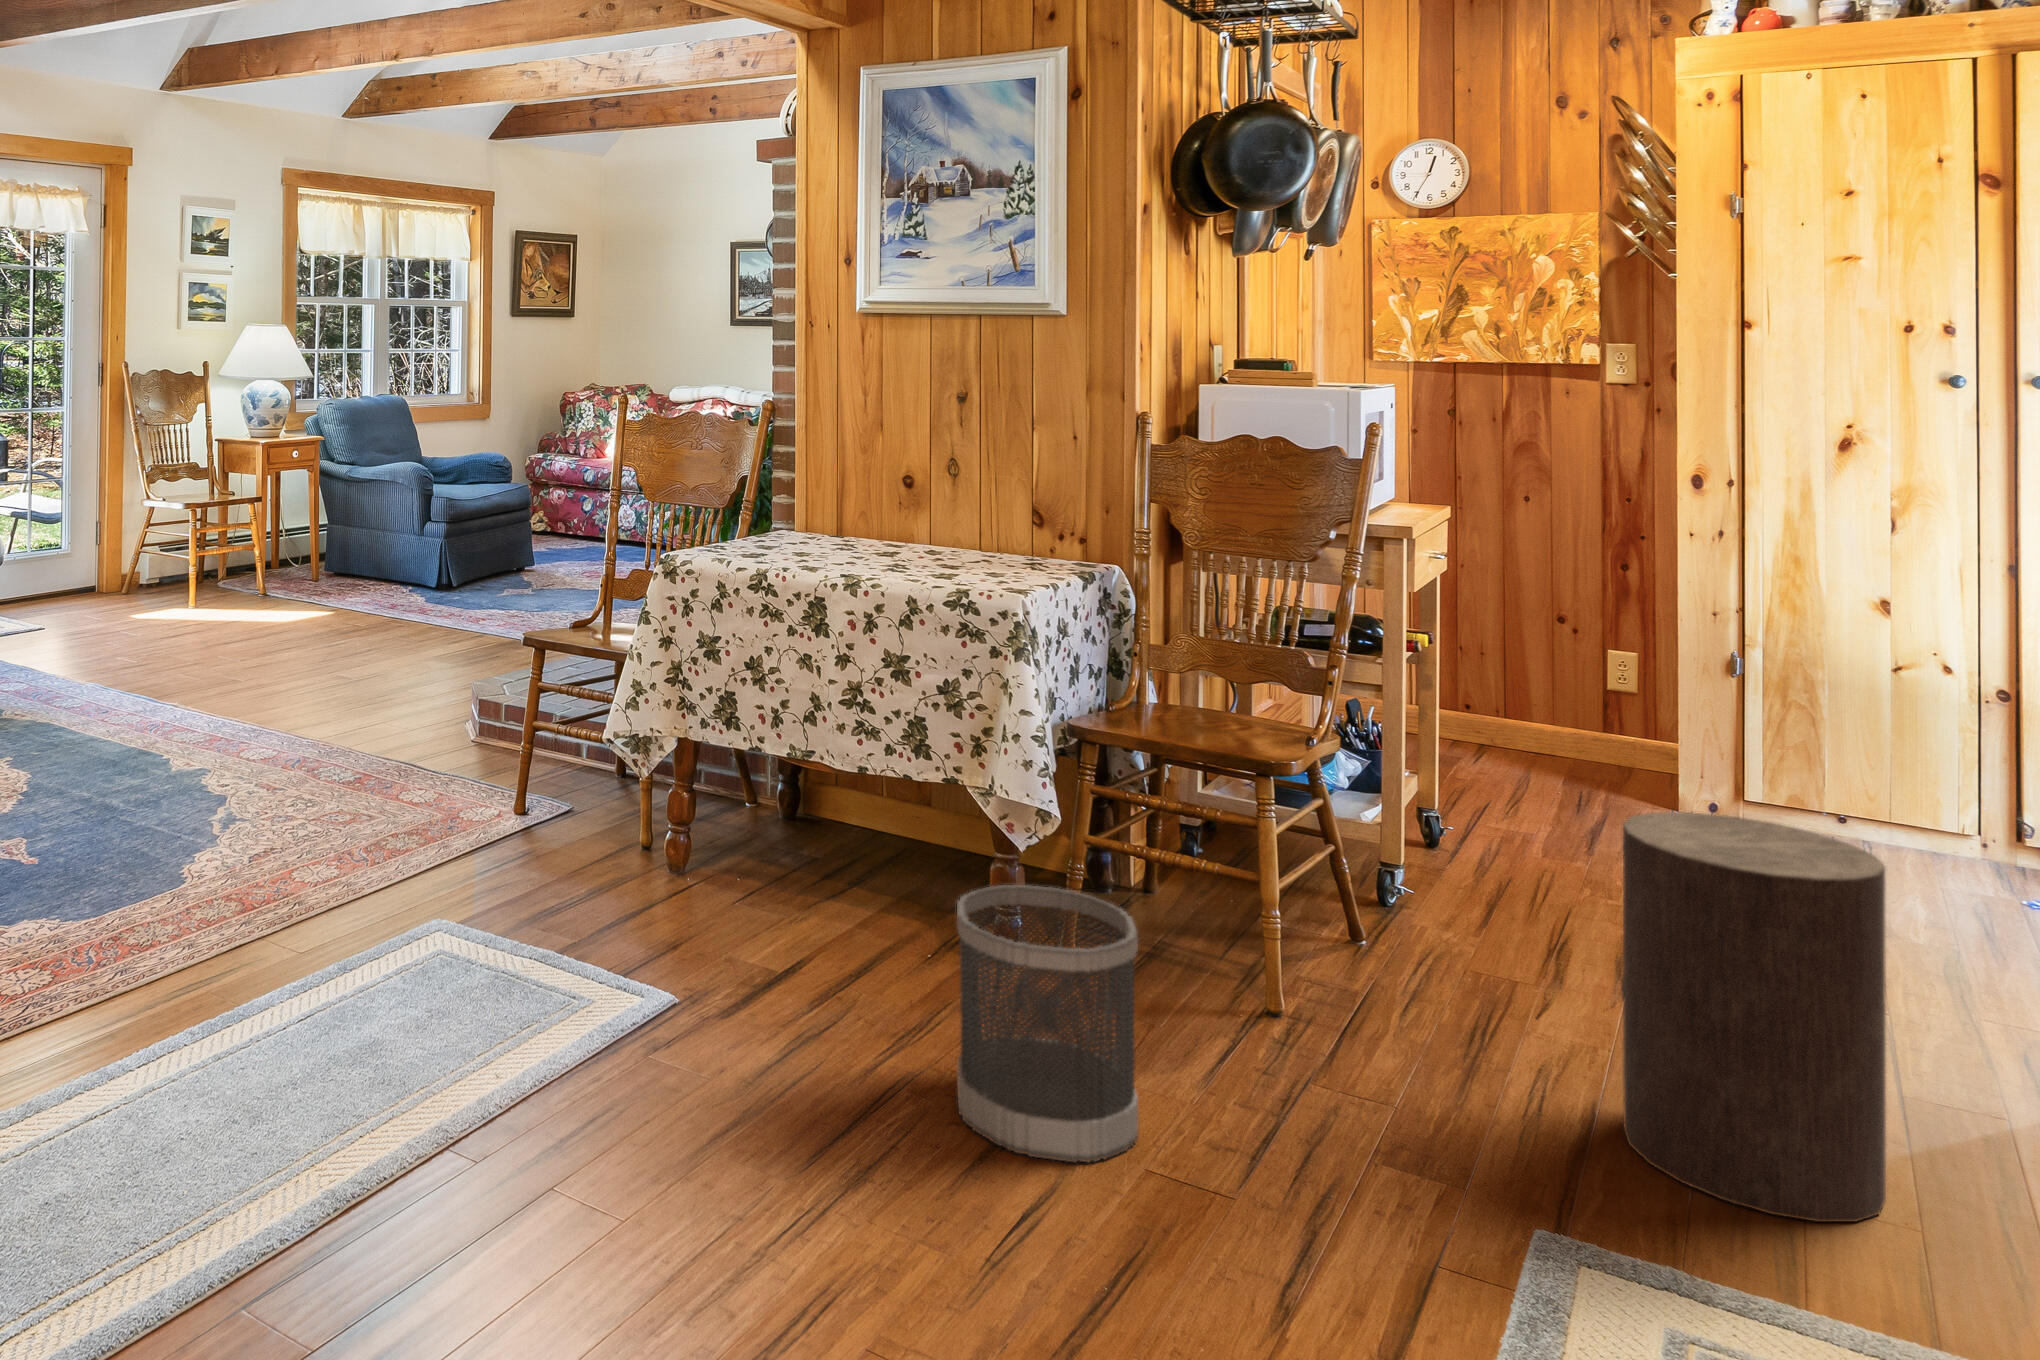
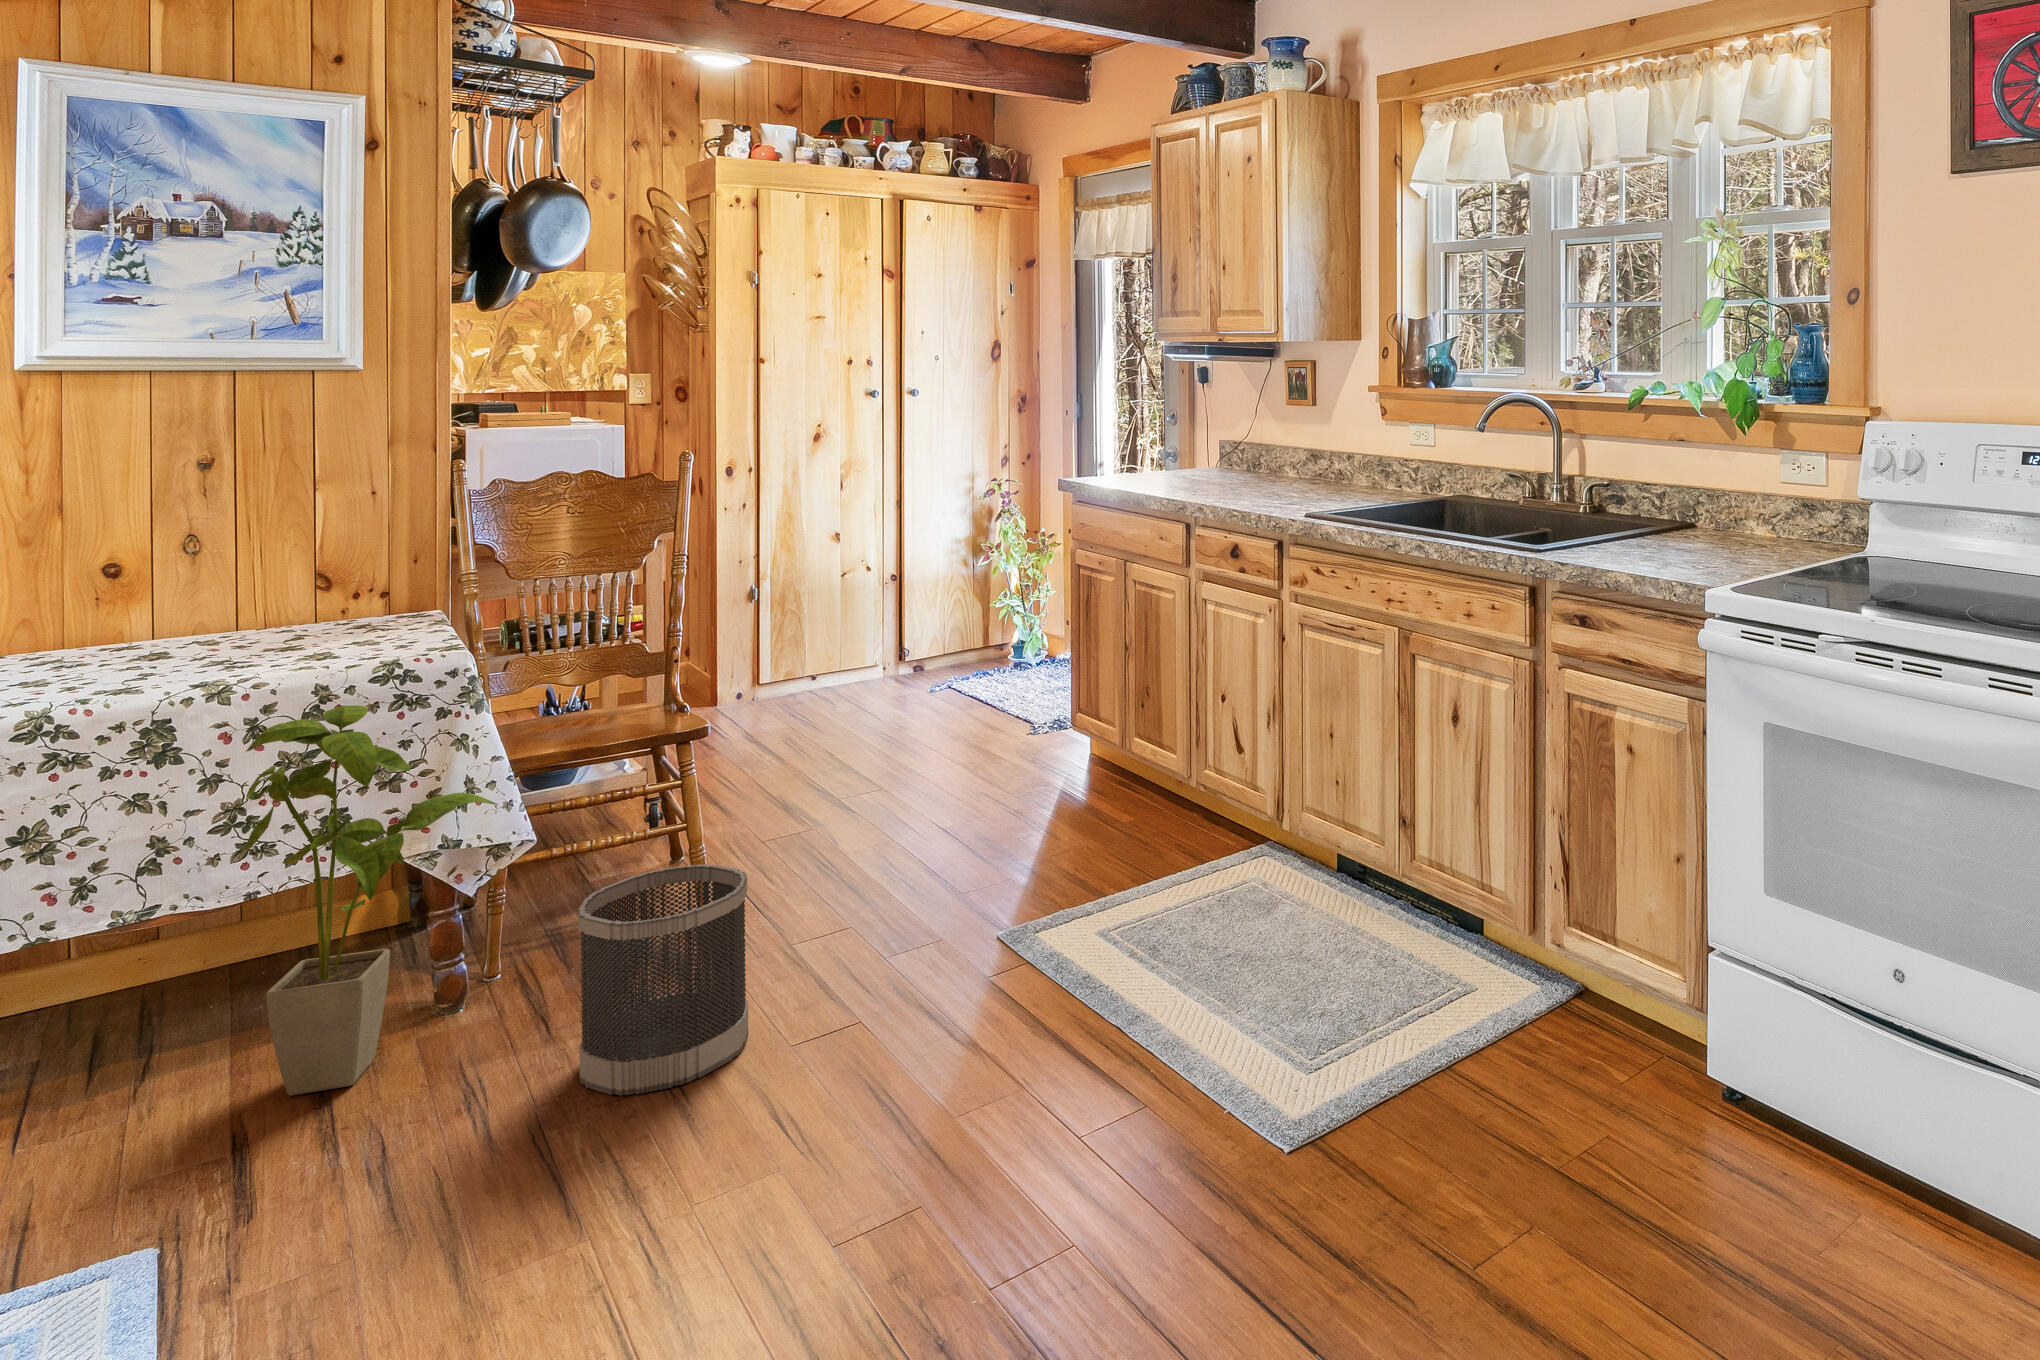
house plant: none [796,615,991,979] -> present [235,705,498,1095]
stool: present [1623,812,1886,1222] -> none [933,665,1054,880]

